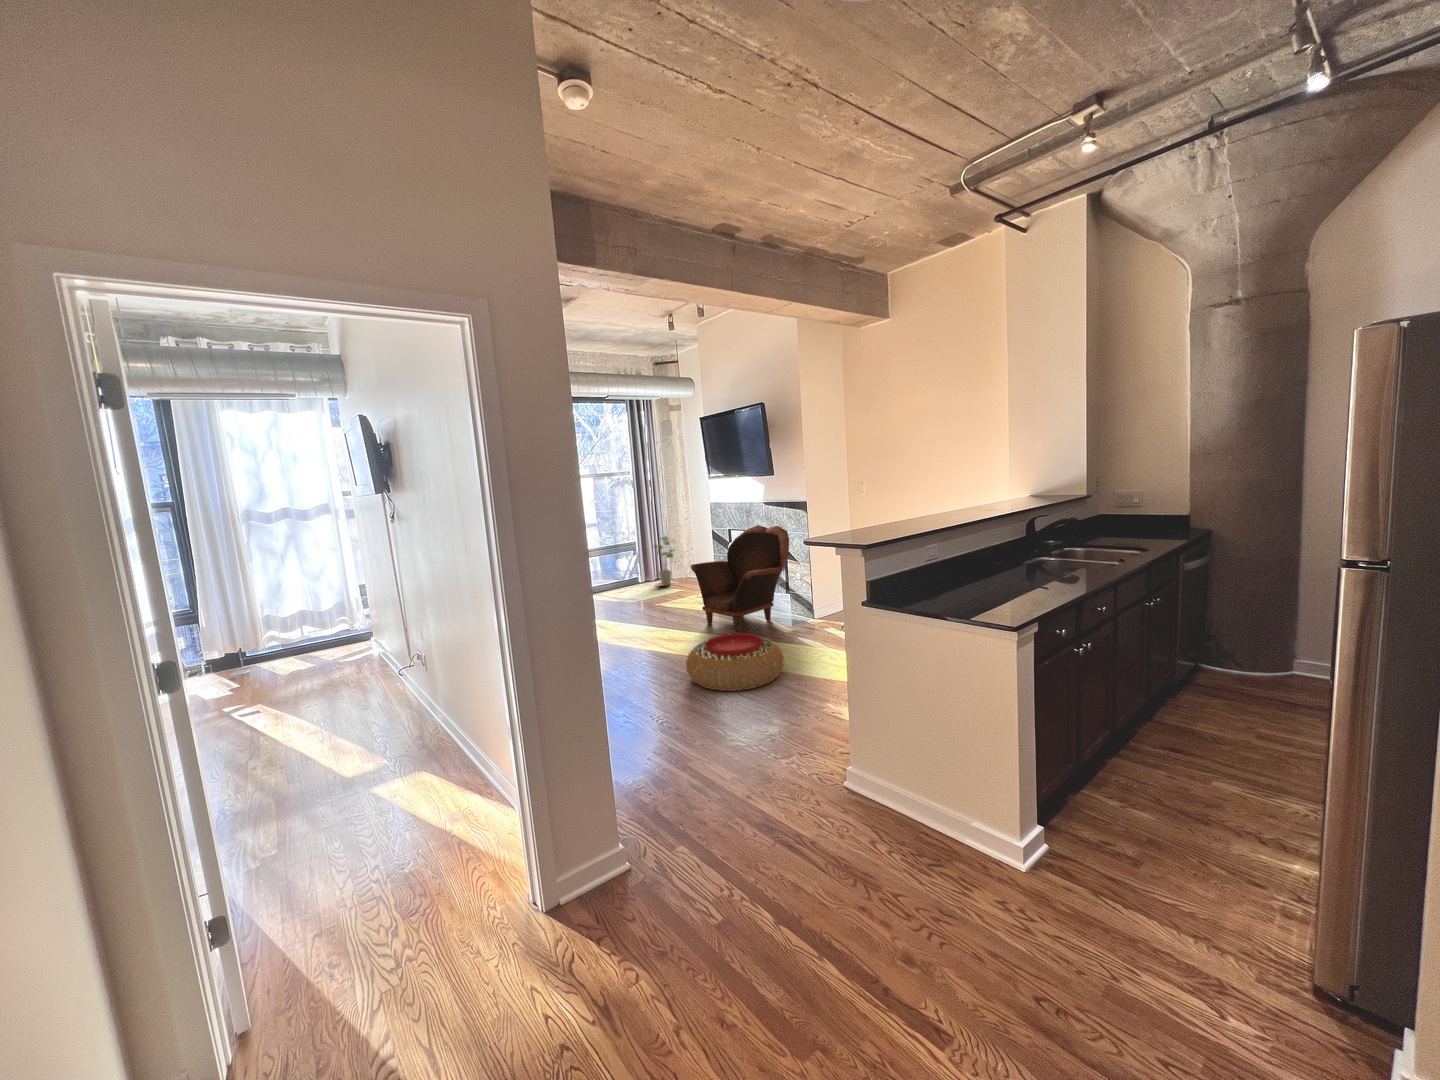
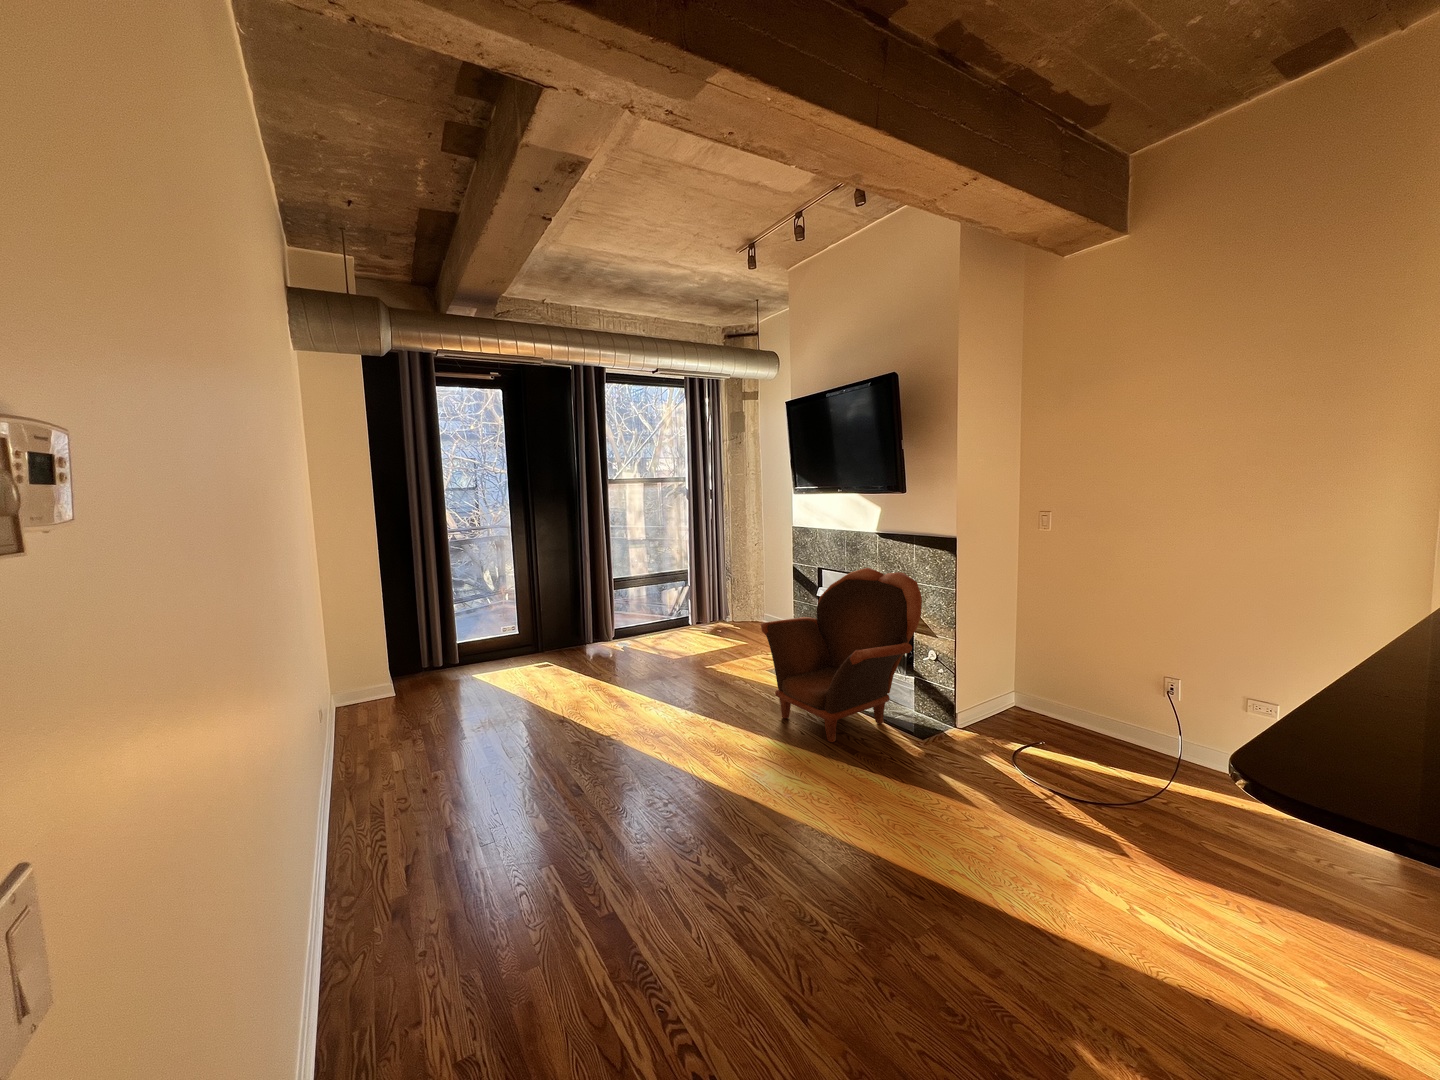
house plant: present [654,536,675,586] -> none [709,565,742,632]
pouf: present [686,633,784,691] -> none [744,783,941,940]

